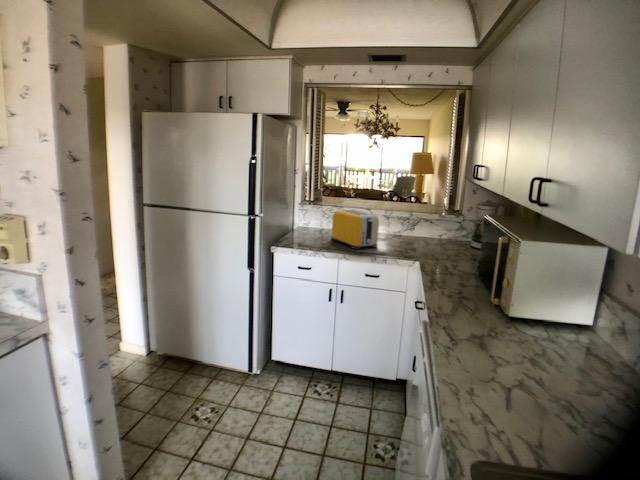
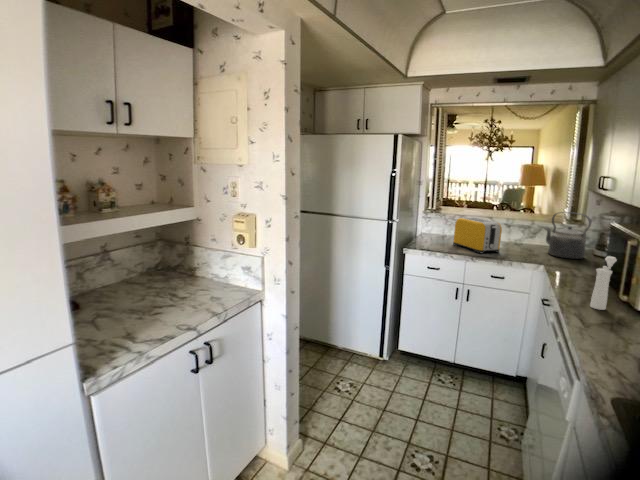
kettle: none [423,202,466,252] -> present [545,212,591,259]
pepper mill: none [460,256,487,319] -> present [590,256,617,310]

